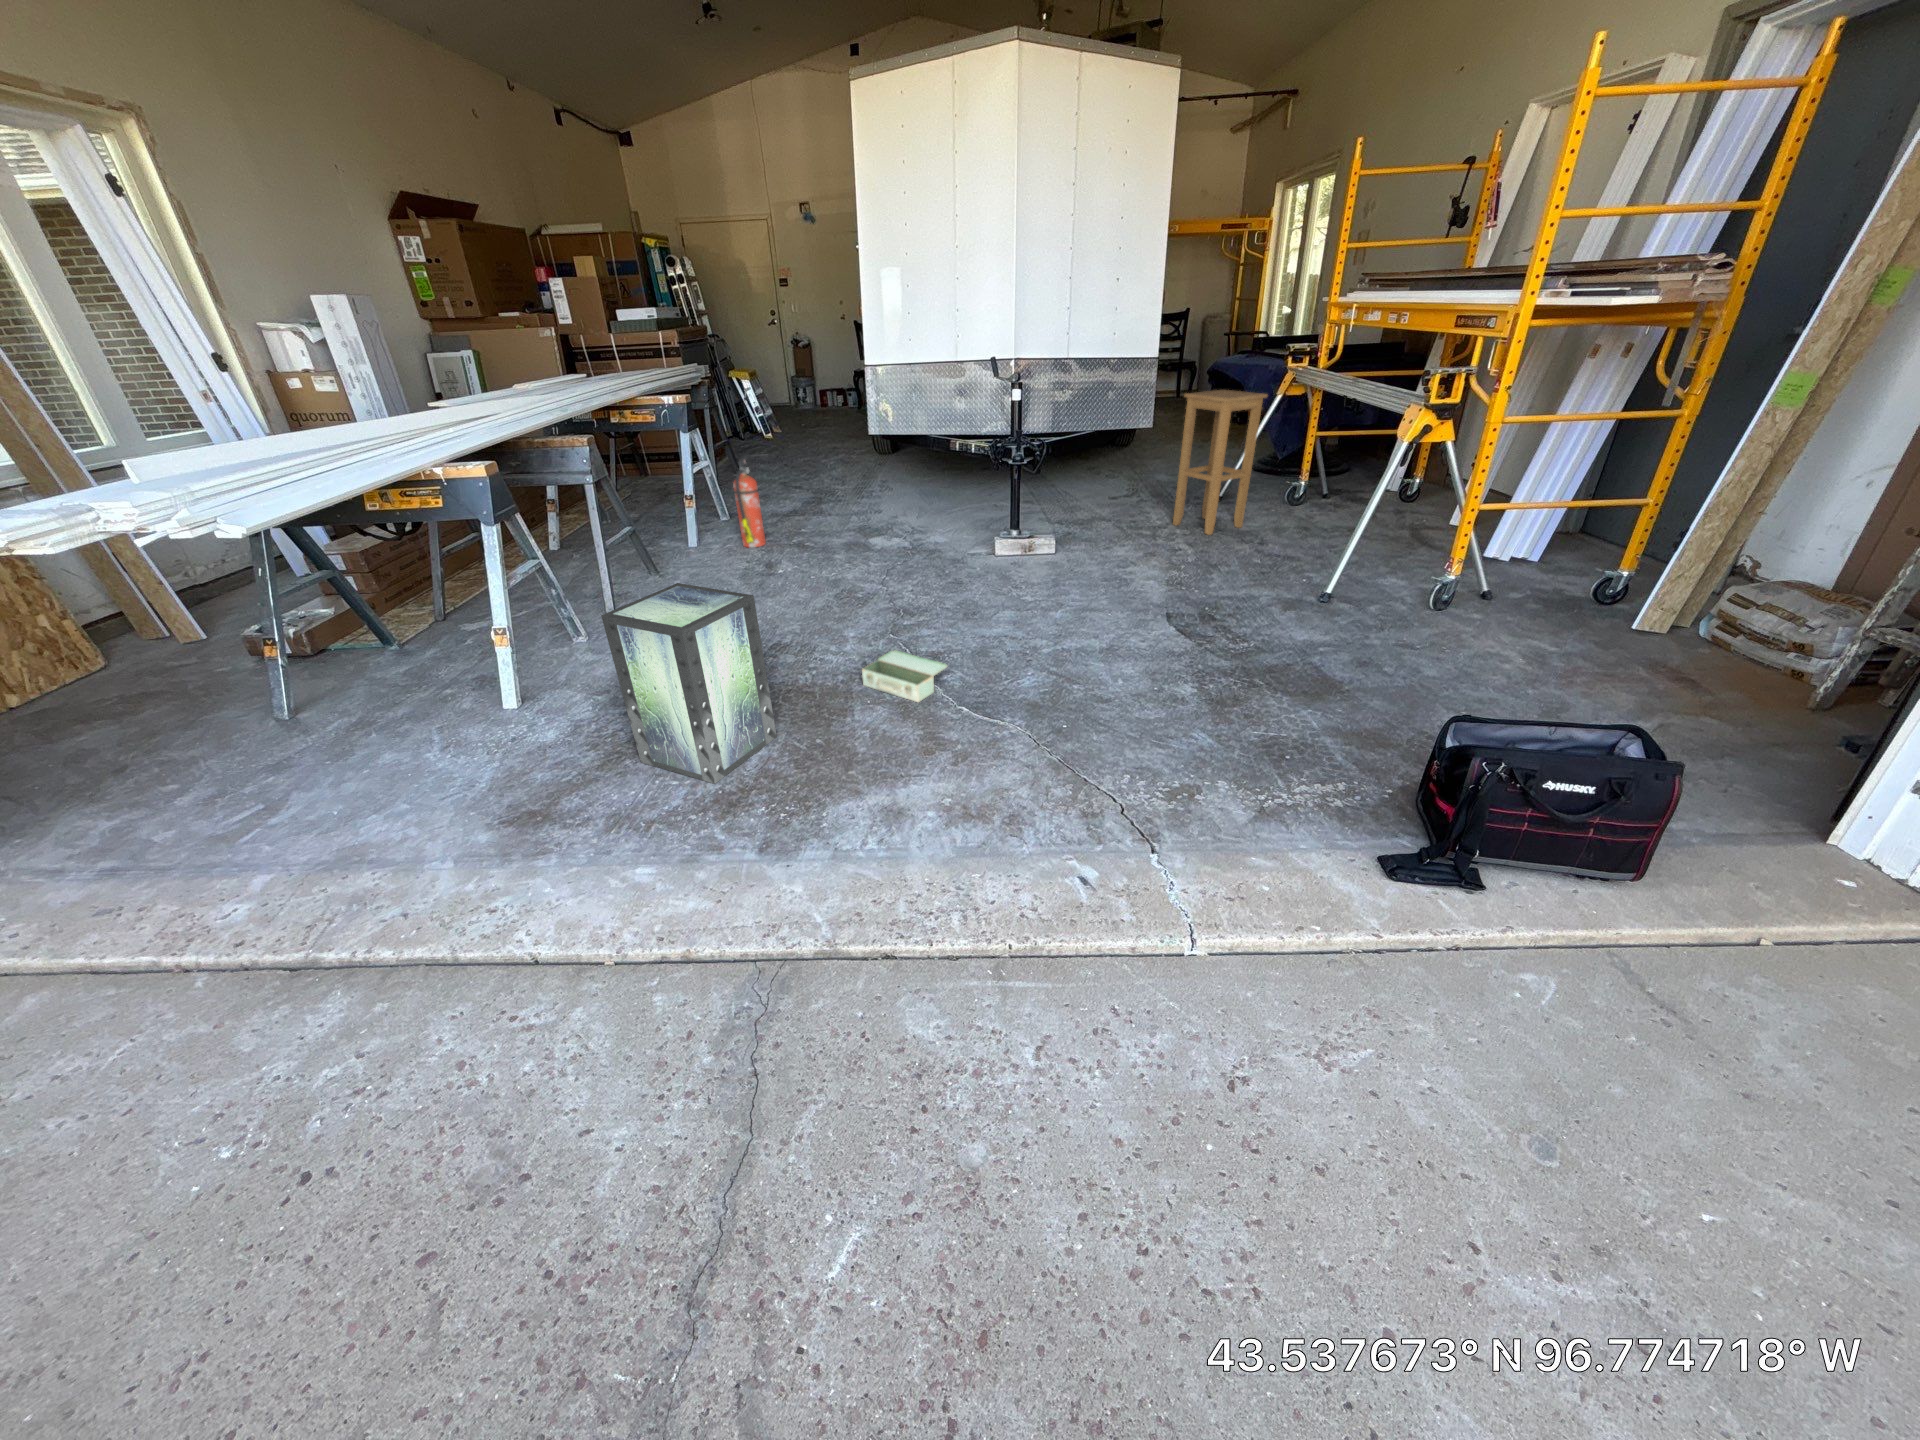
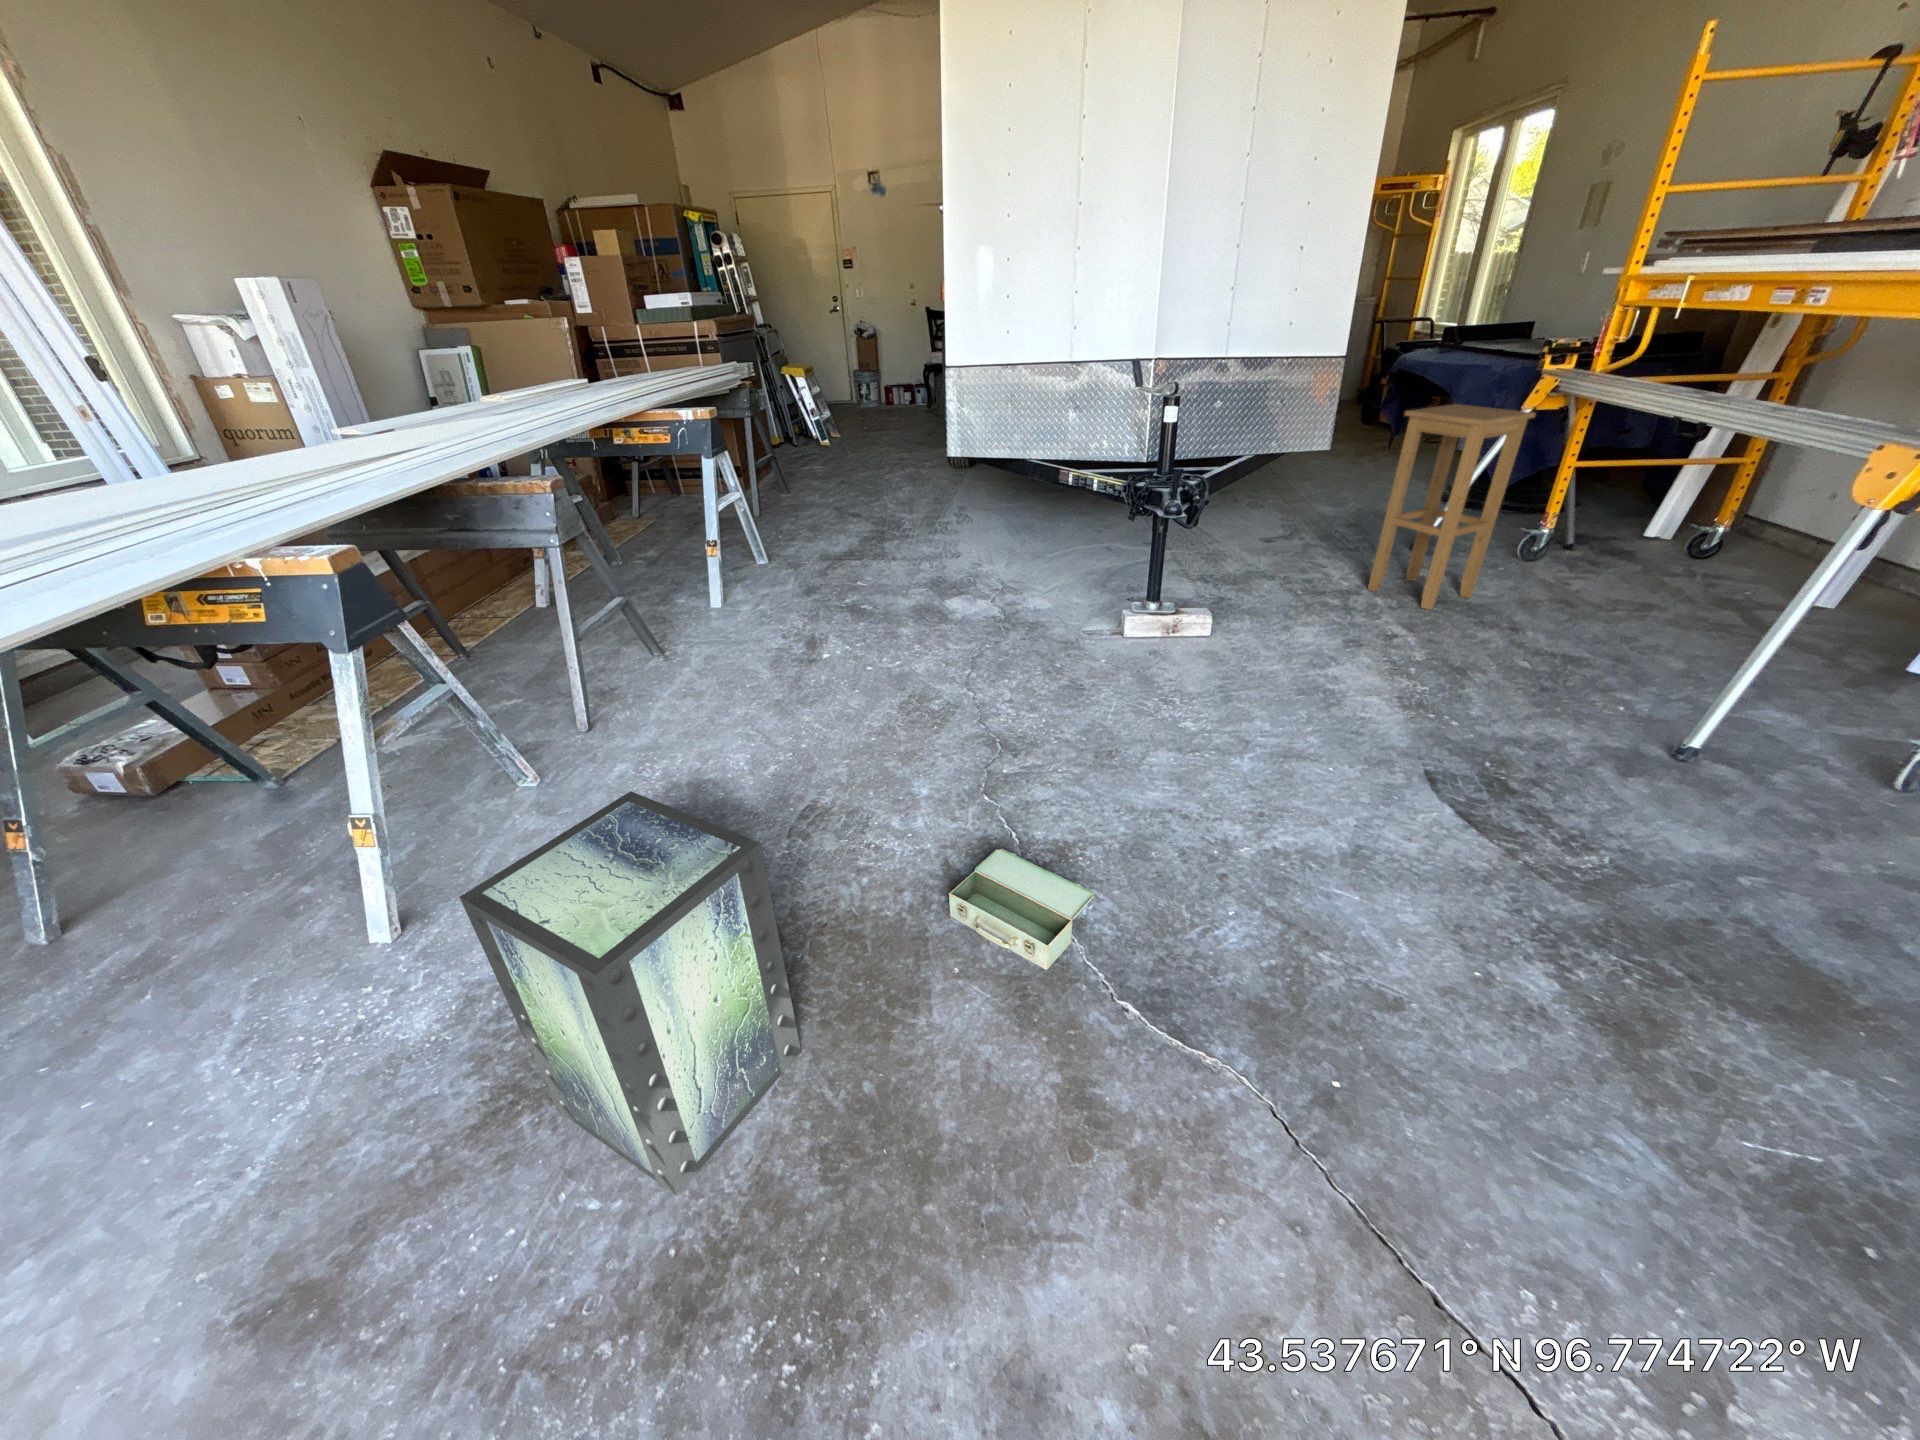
fire extinguisher: present [733,454,766,547] -> none [770,489,812,612]

